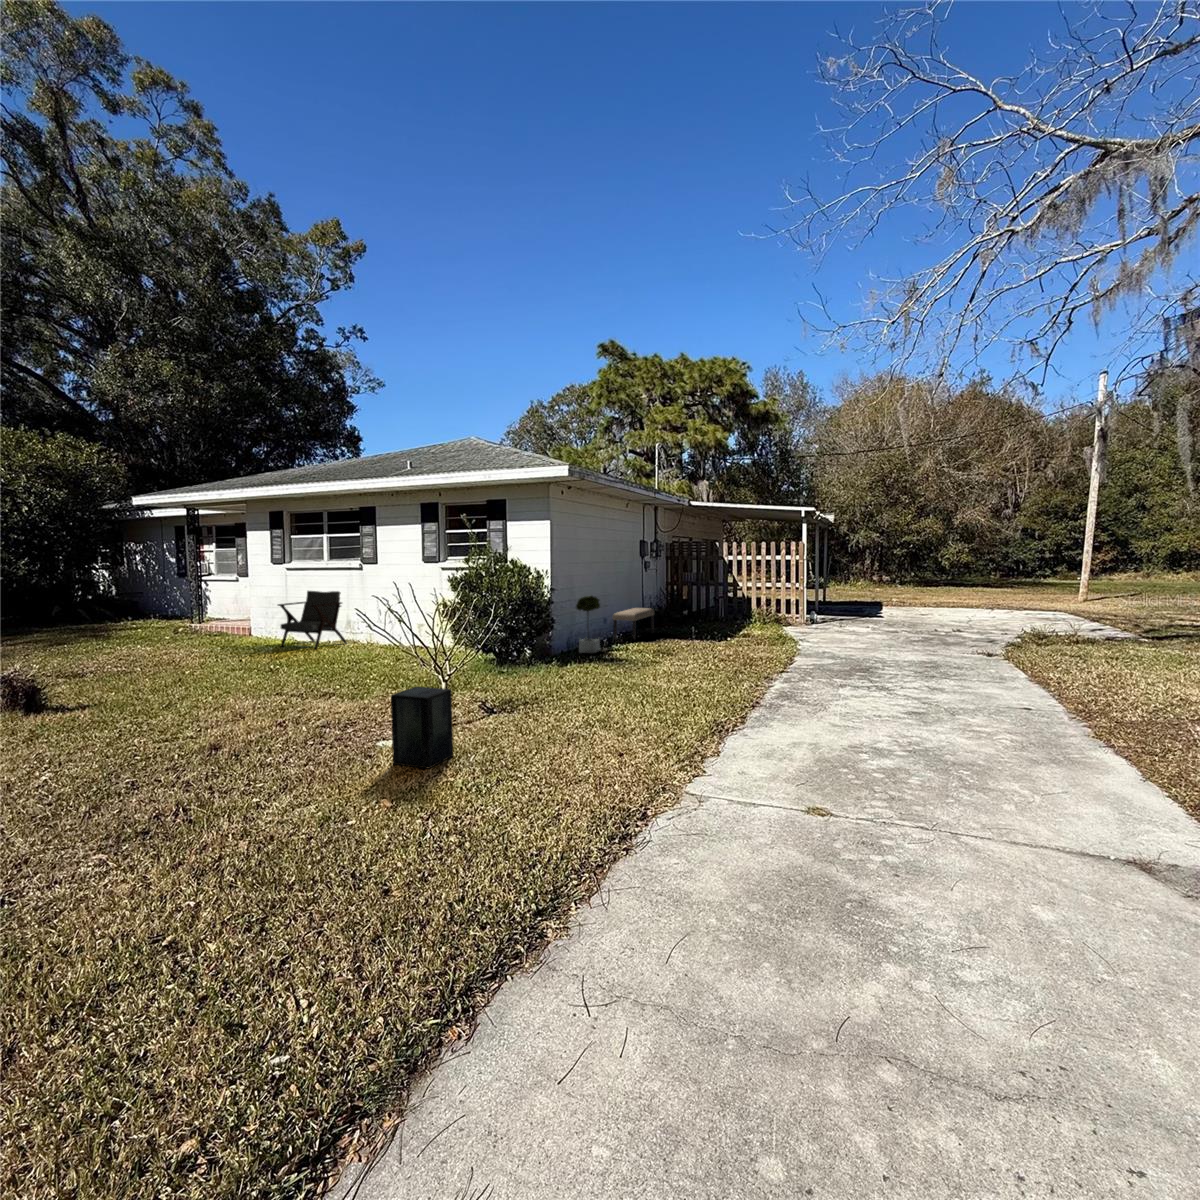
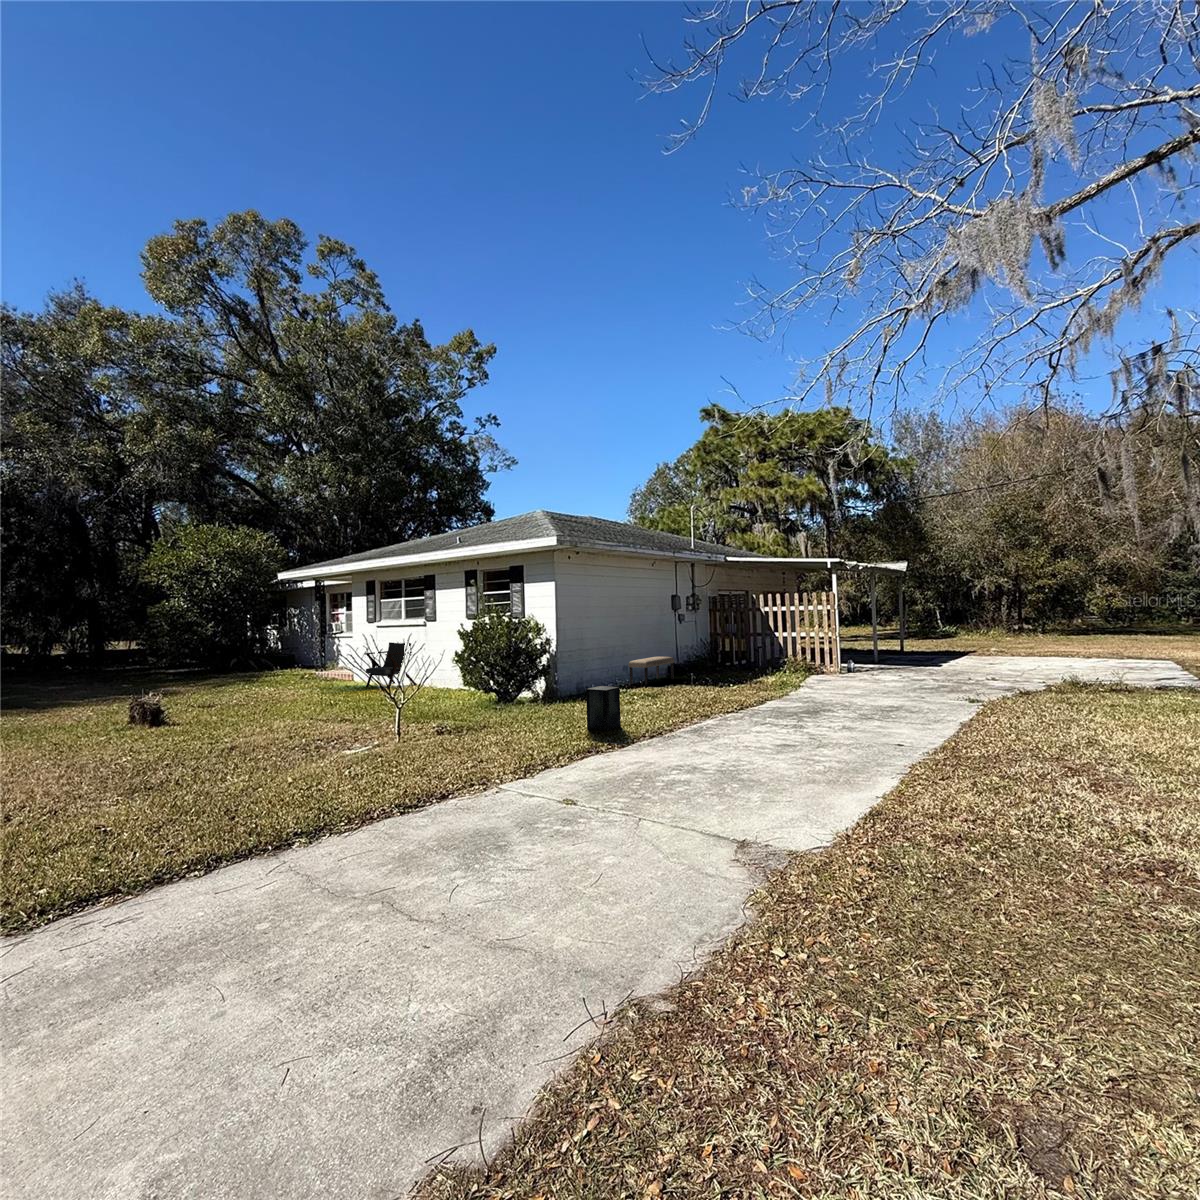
potted tree: present [576,596,600,653] -> none [579,645,602,695]
storage box: present [391,687,453,769] -> present [586,686,621,731]

